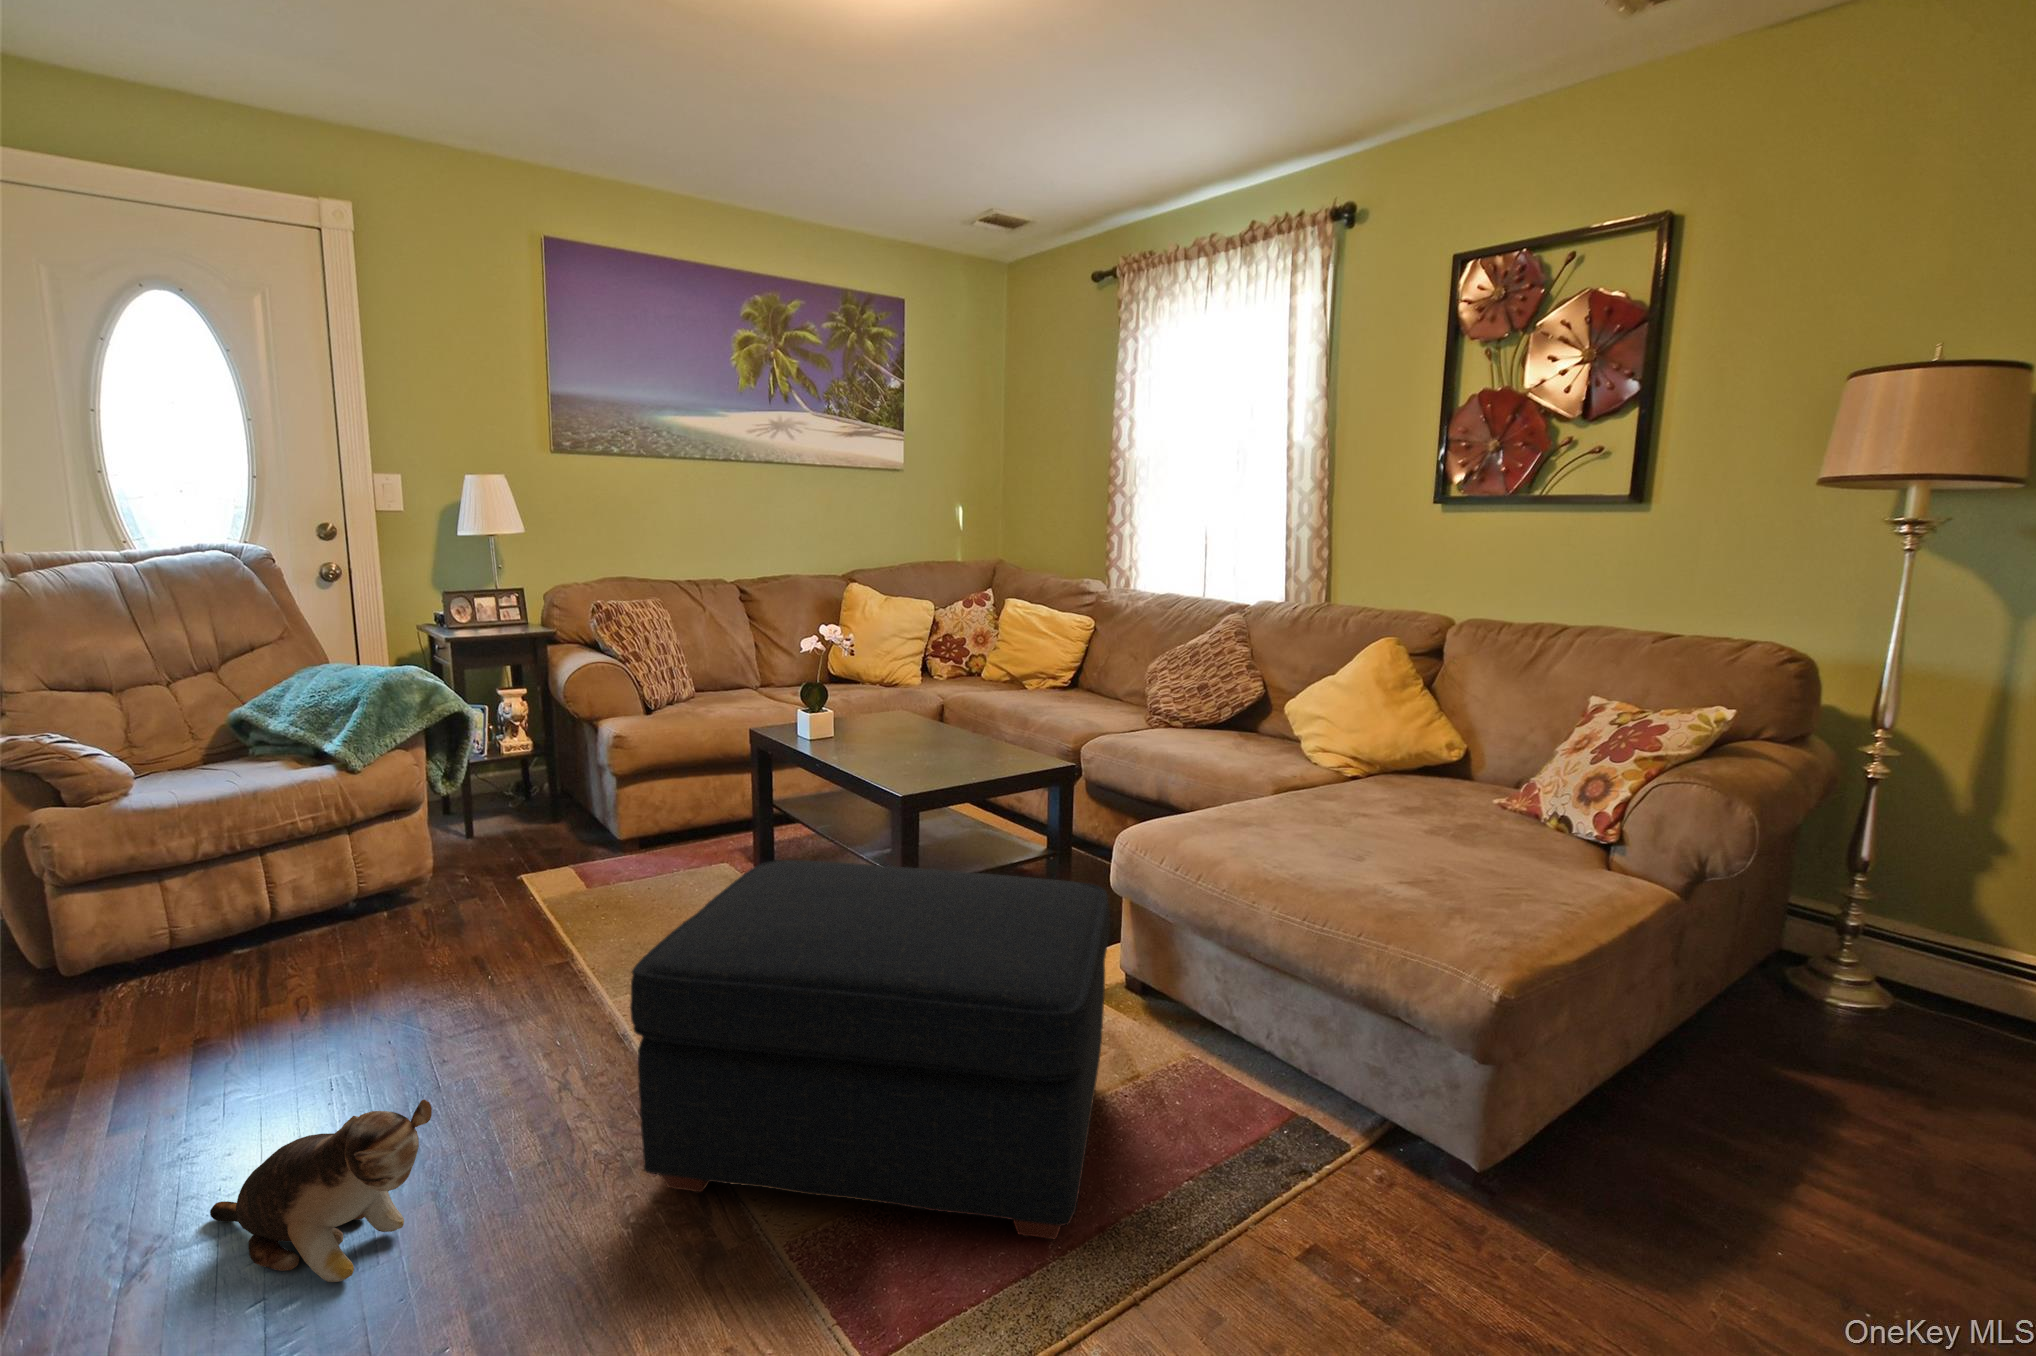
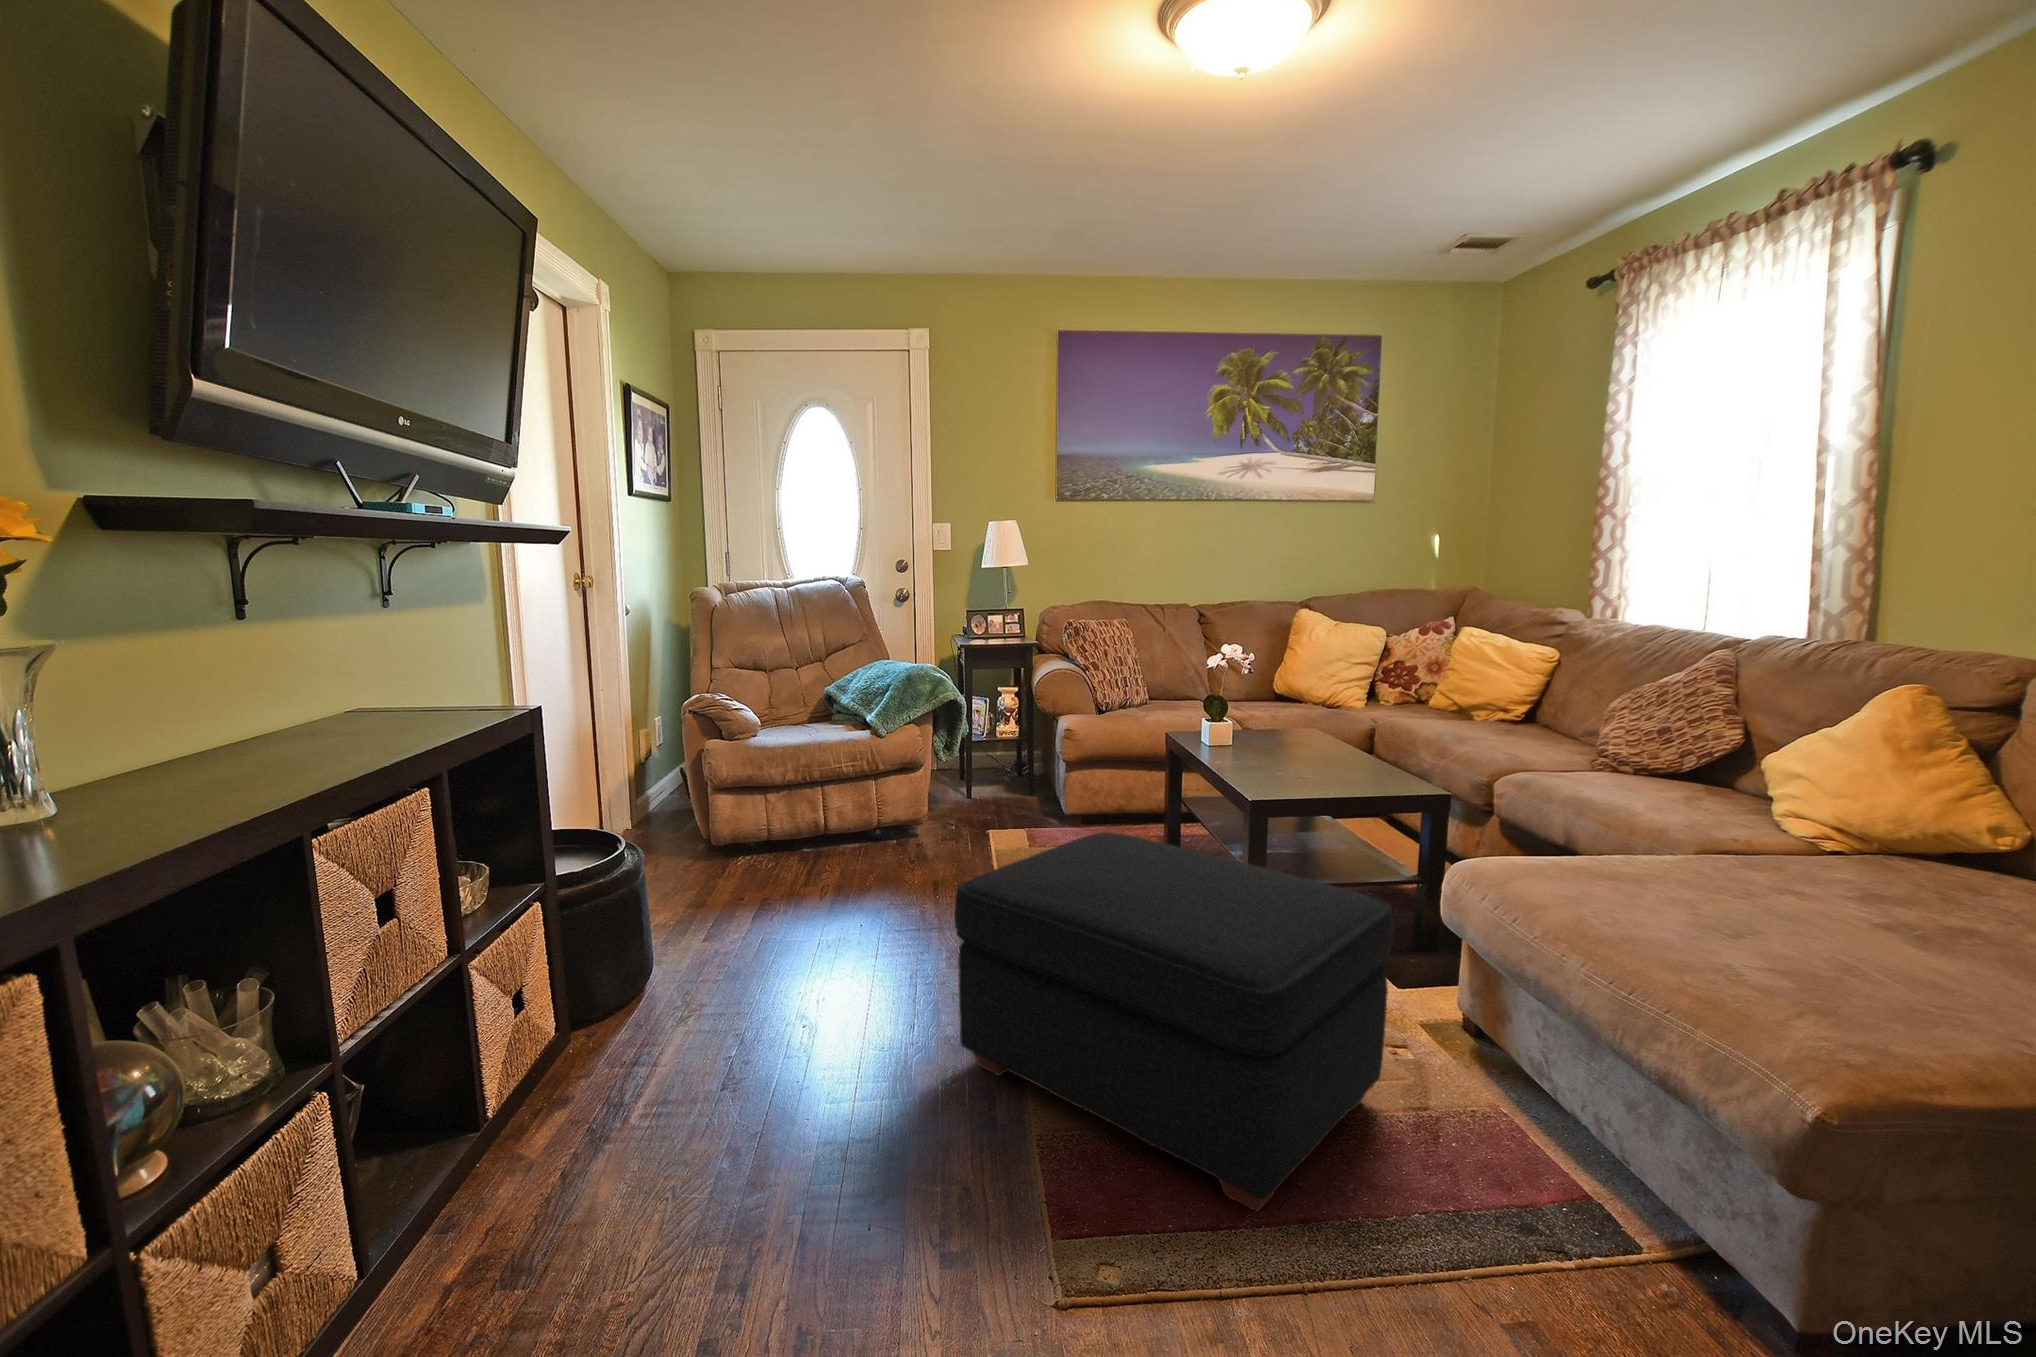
plush toy: present [210,1099,432,1282] -> none [731,945,827,1054]

